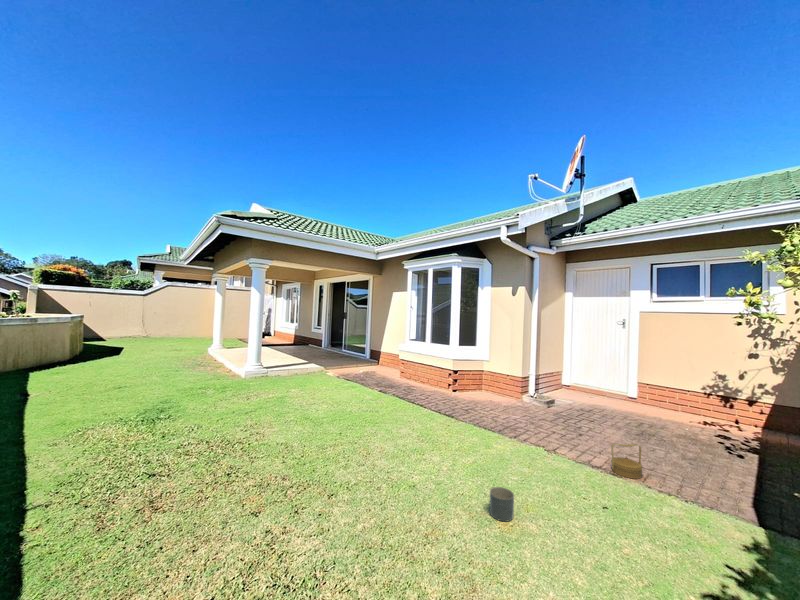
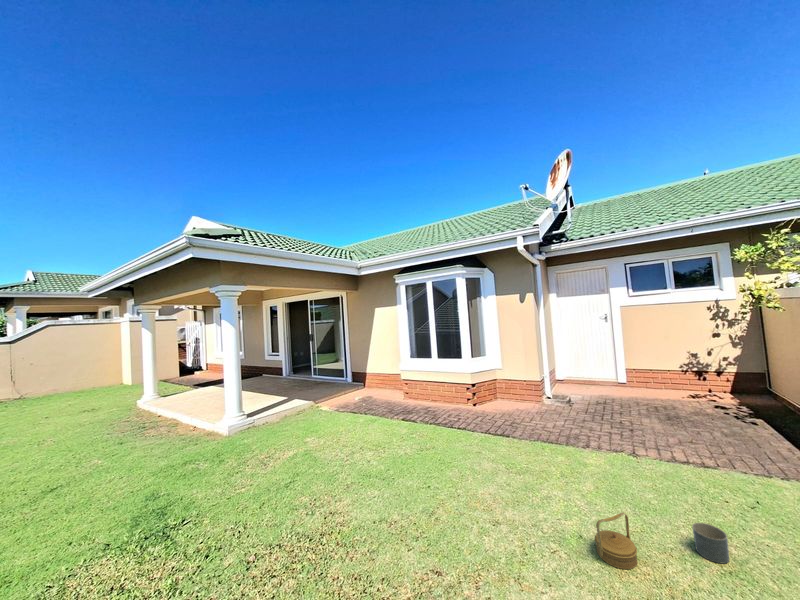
basket: present [611,444,642,479] -> present [595,513,637,569]

